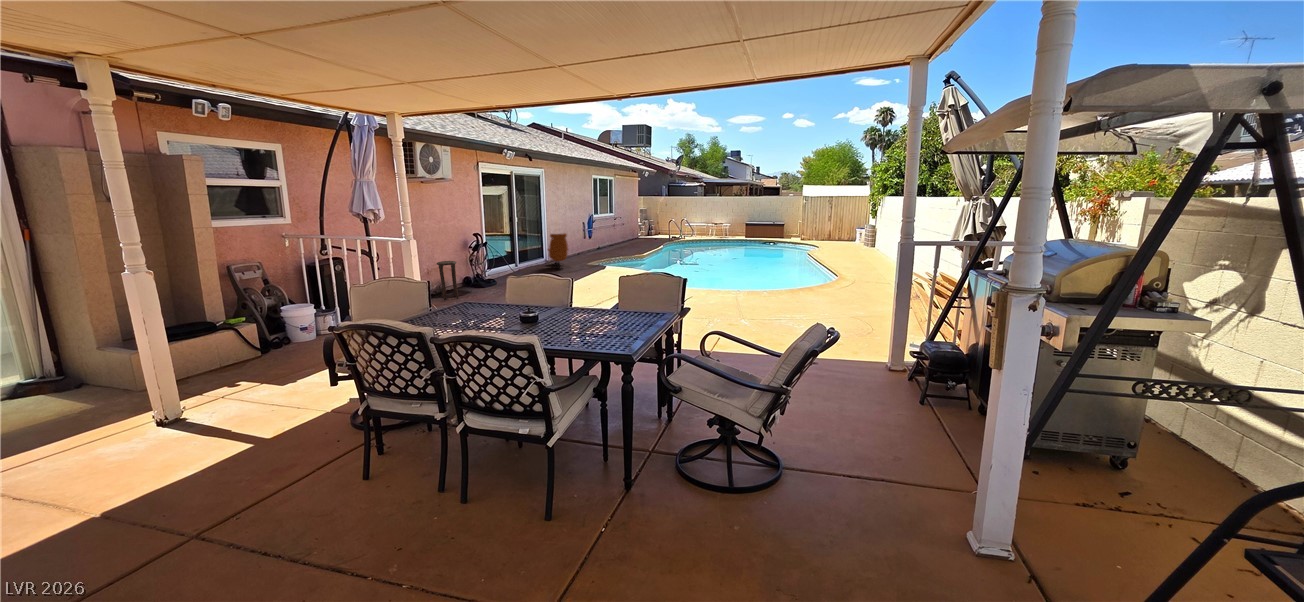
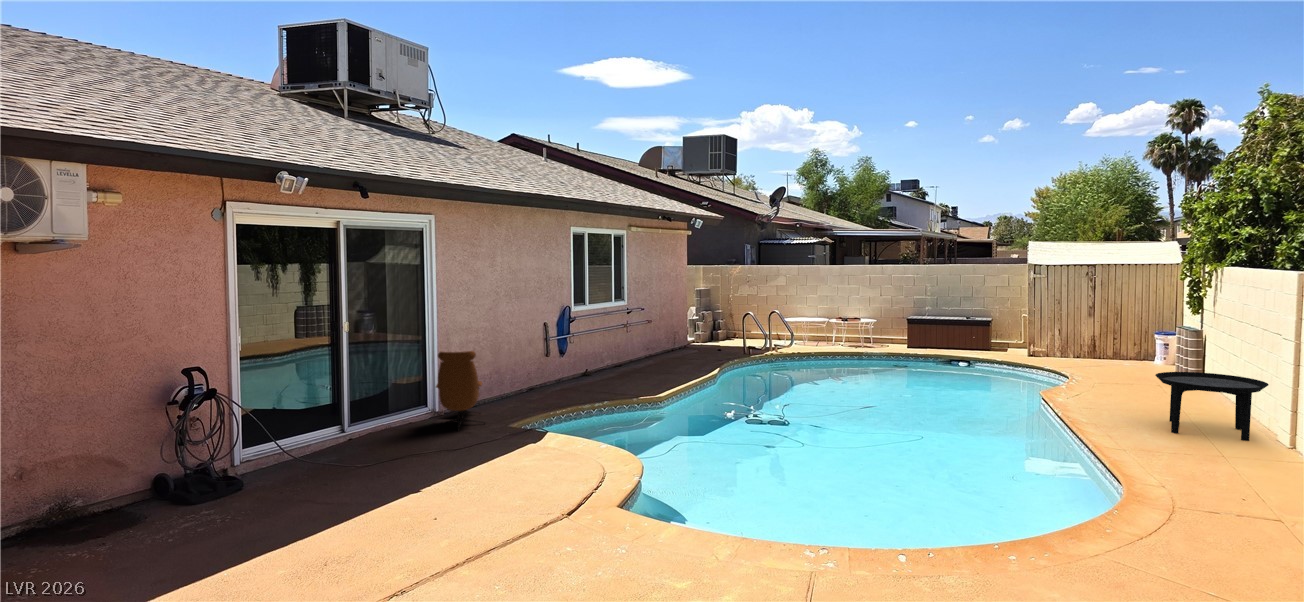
round table: none [853,240,895,266] -> present [1155,372,1269,441]
stool: present [437,261,459,300] -> none [96,426,149,523]

